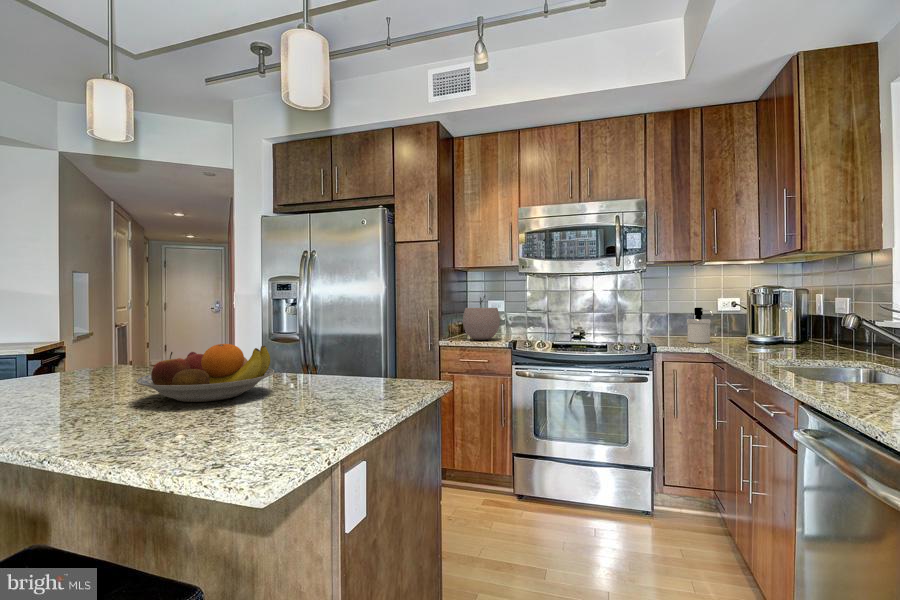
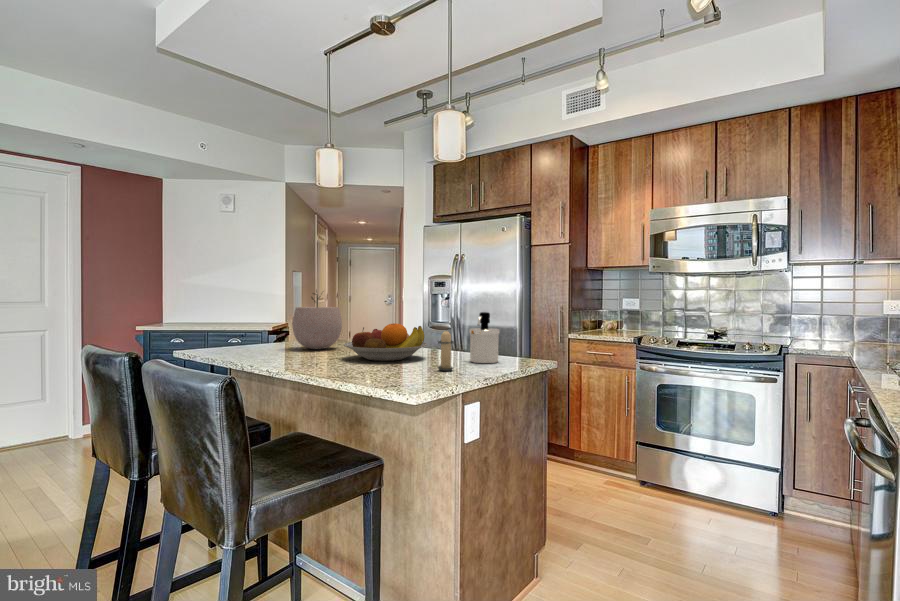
plant pot: present [463,296,500,340] -> present [292,291,342,349]
soap dispenser: present [687,308,714,343] -> present [469,312,500,363]
candle: none [292,351,324,416] -> present [438,331,454,371]

